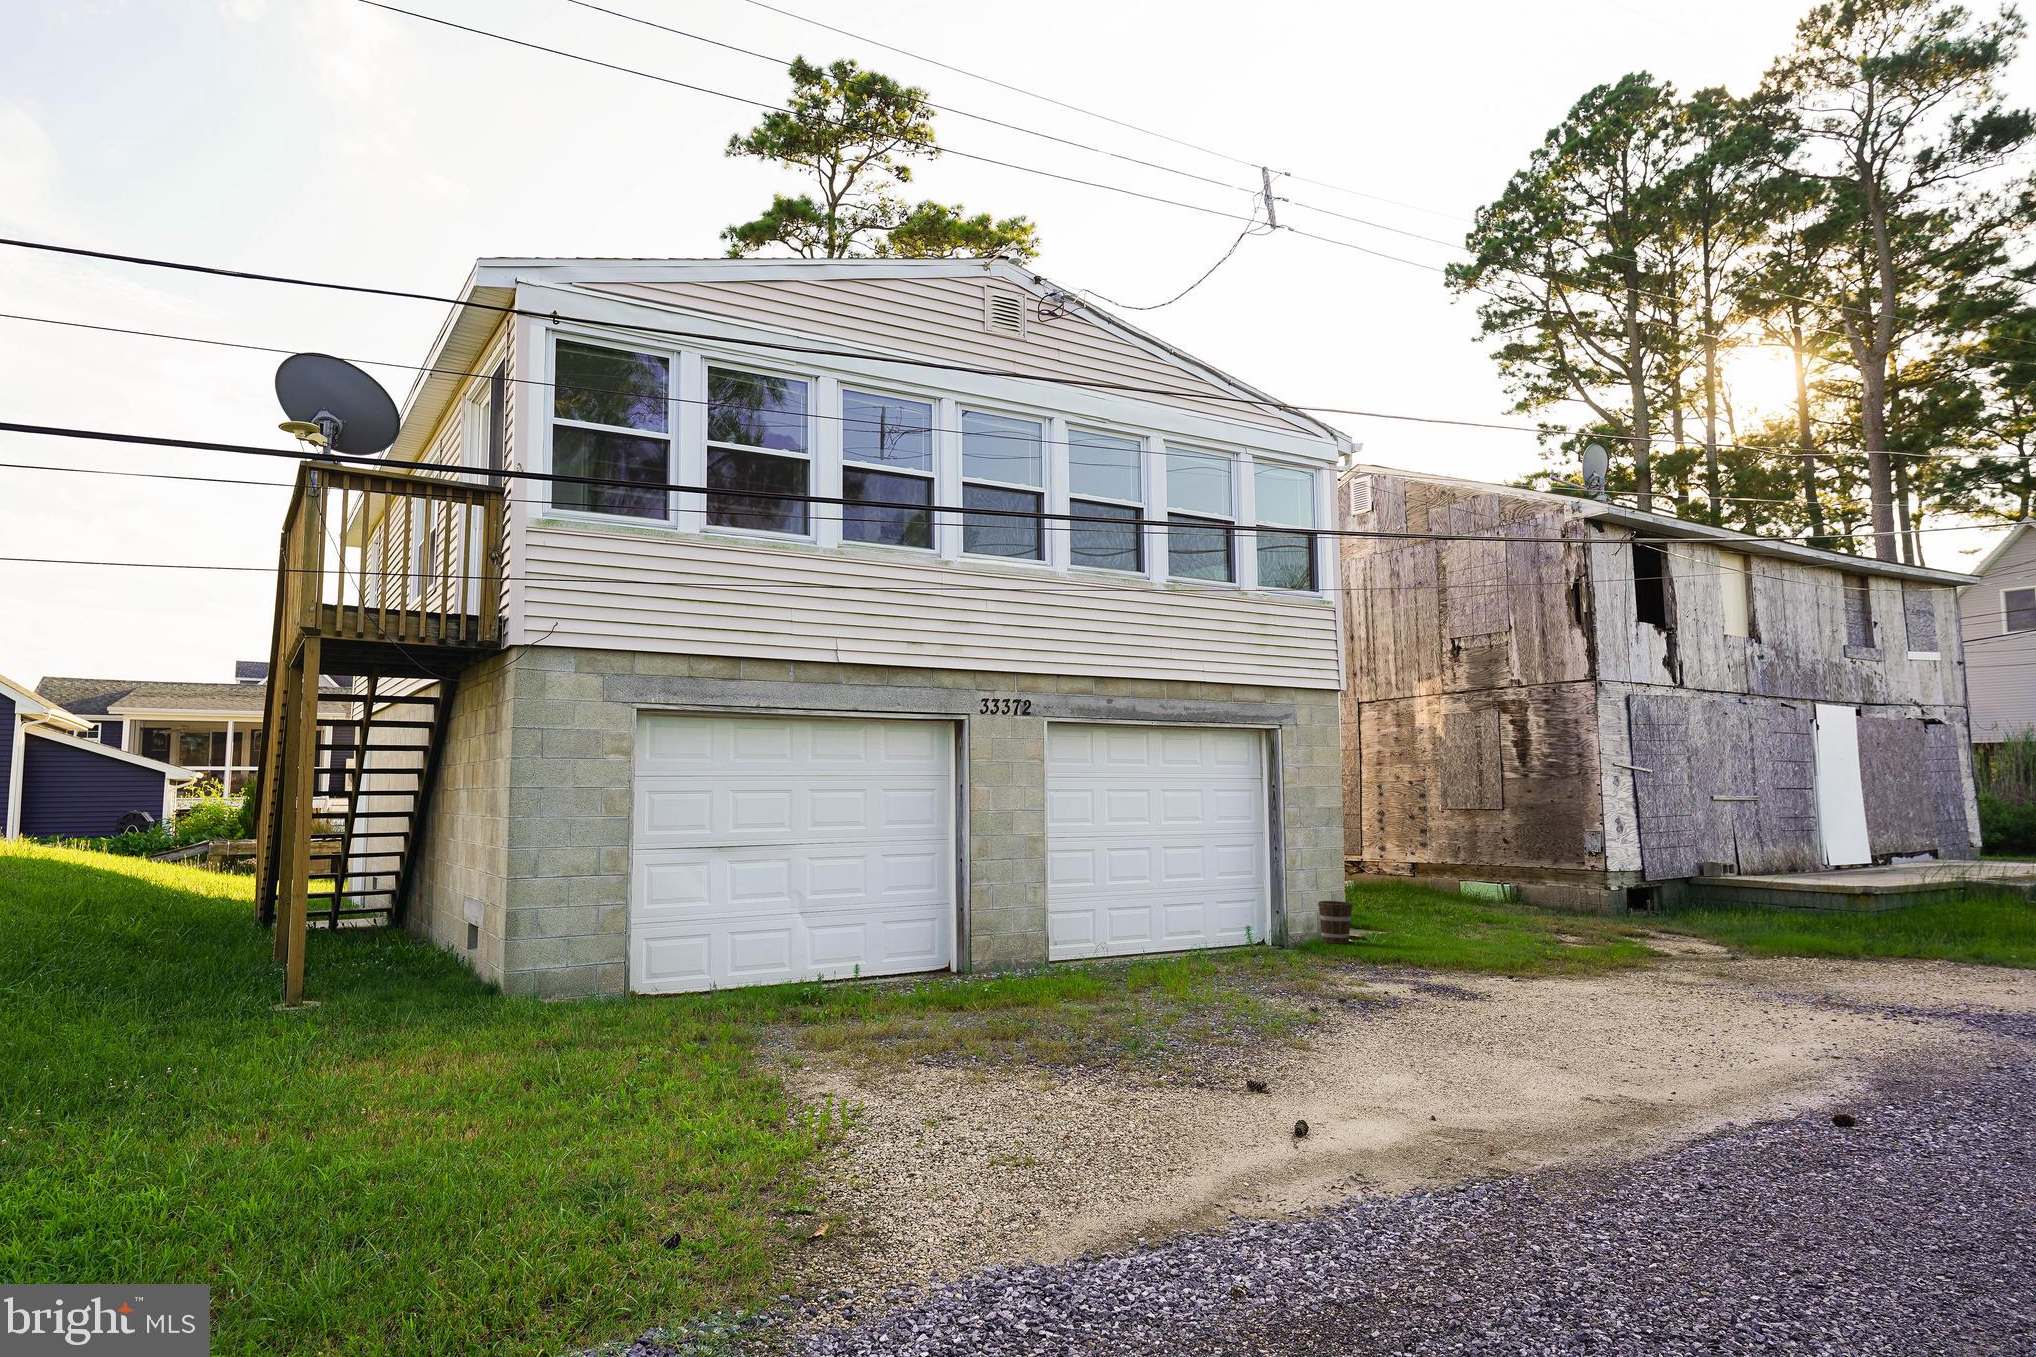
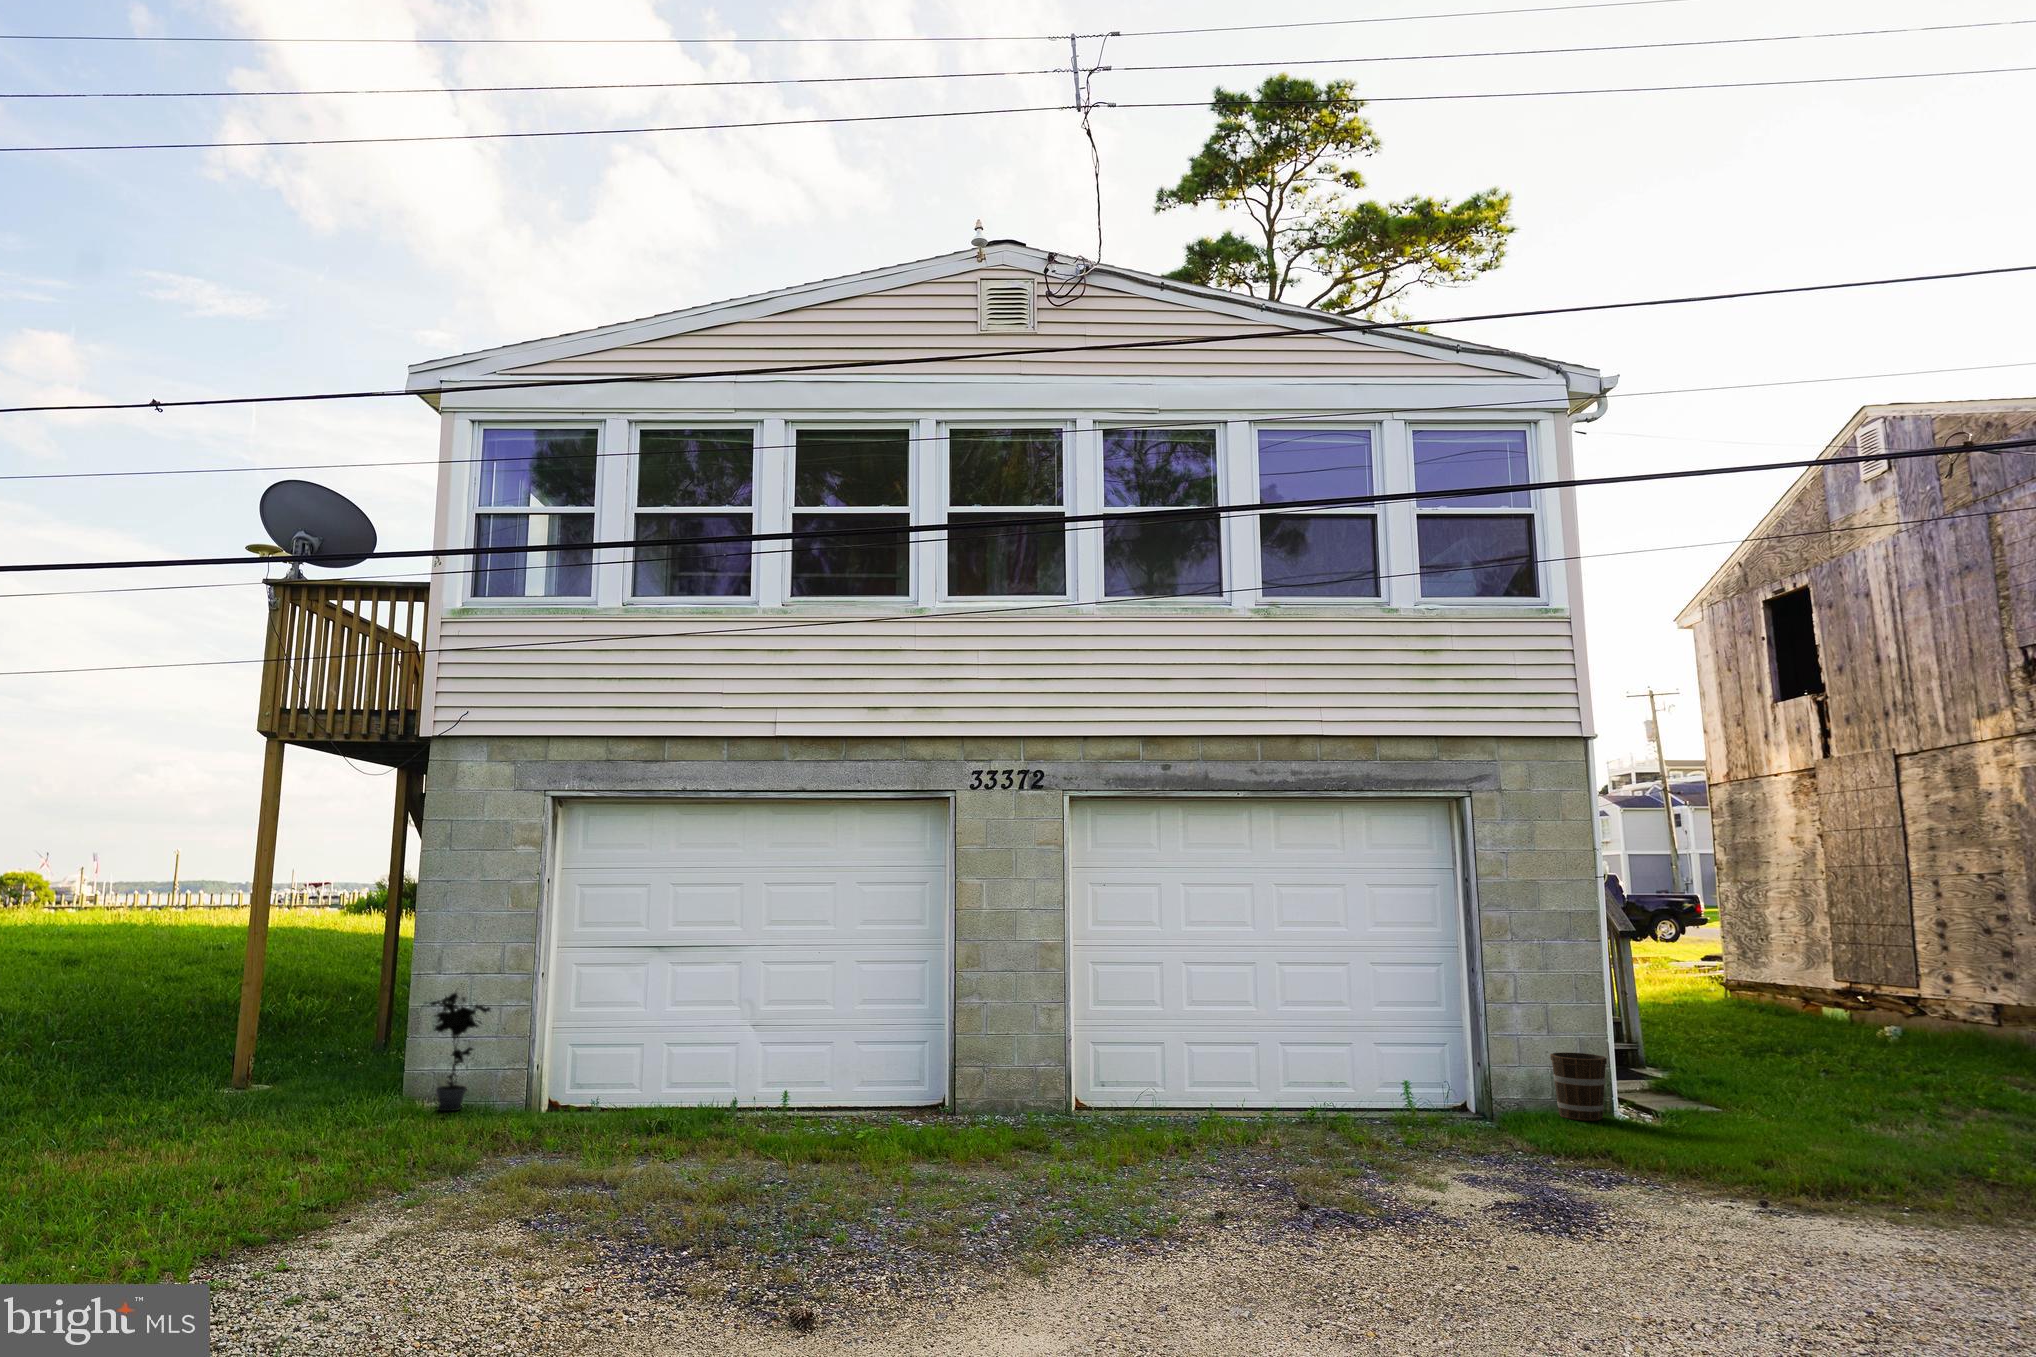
potted plant: none [546,892,628,1010] -> present [422,993,490,1111]

